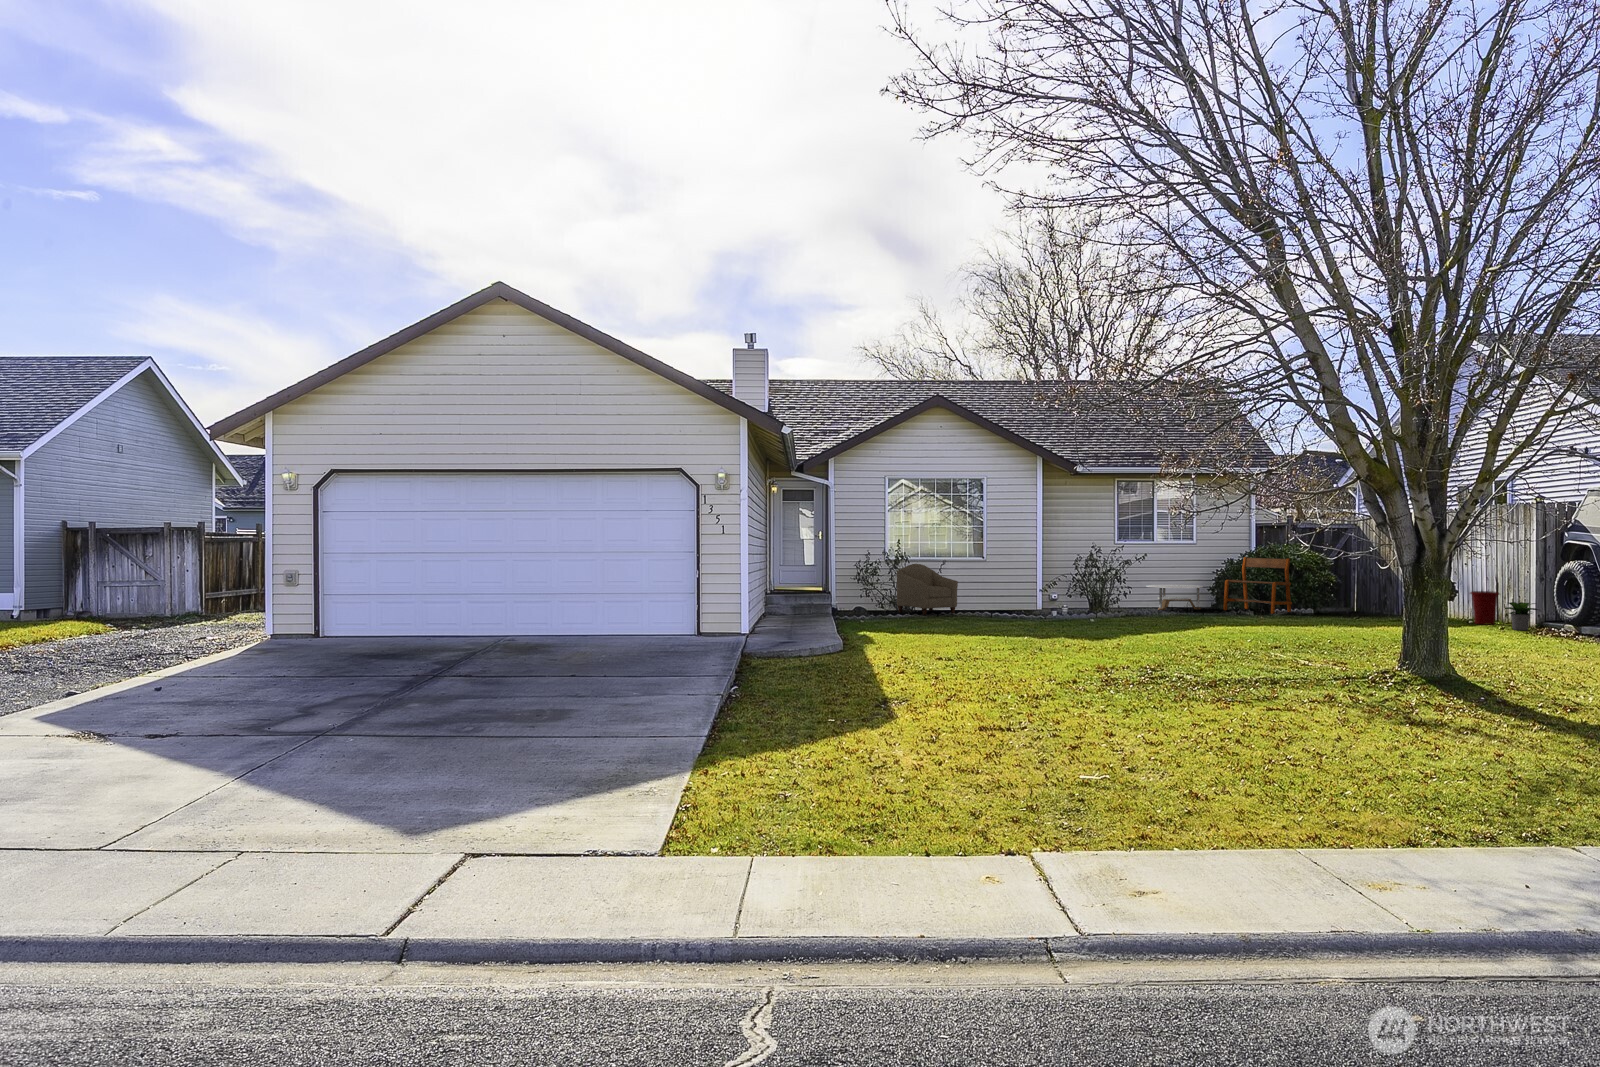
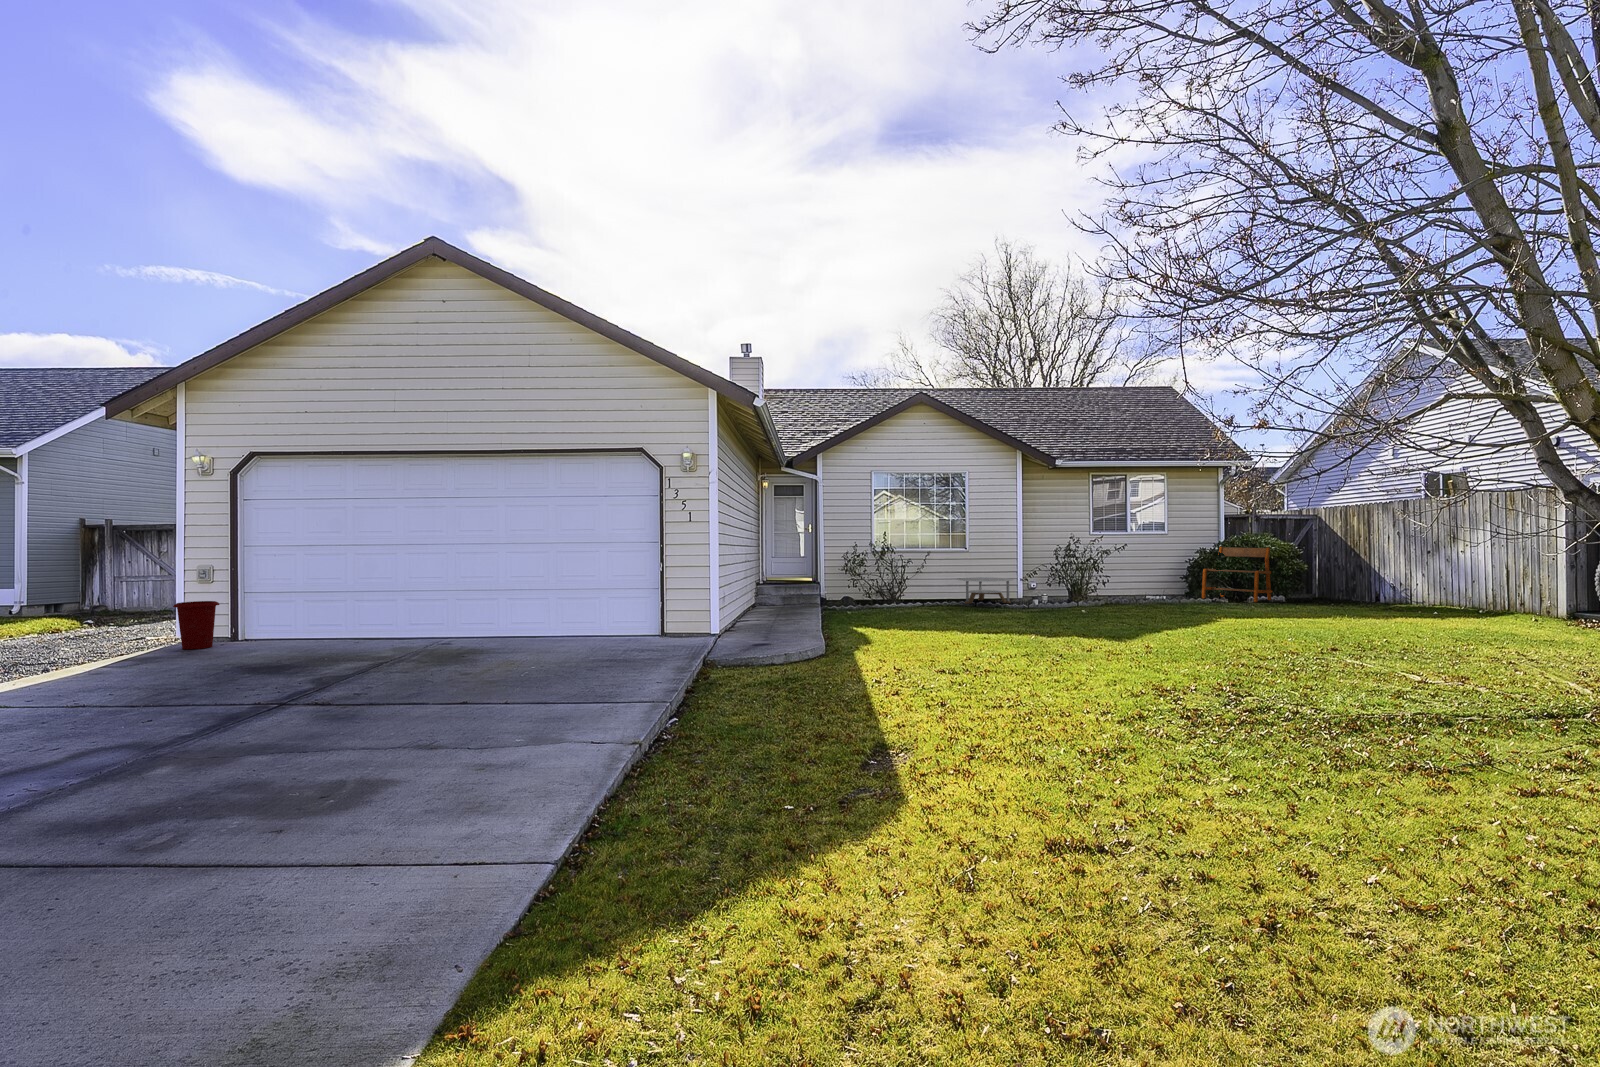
chair: present [897,564,958,615] -> none [884,555,944,606]
round table: present [1146,584,1203,610] -> present [957,577,1014,604]
waste bin: present [1470,591,1499,625] -> present [173,601,219,649]
potted plant: present [1505,602,1538,630] -> none [1527,591,1569,621]

